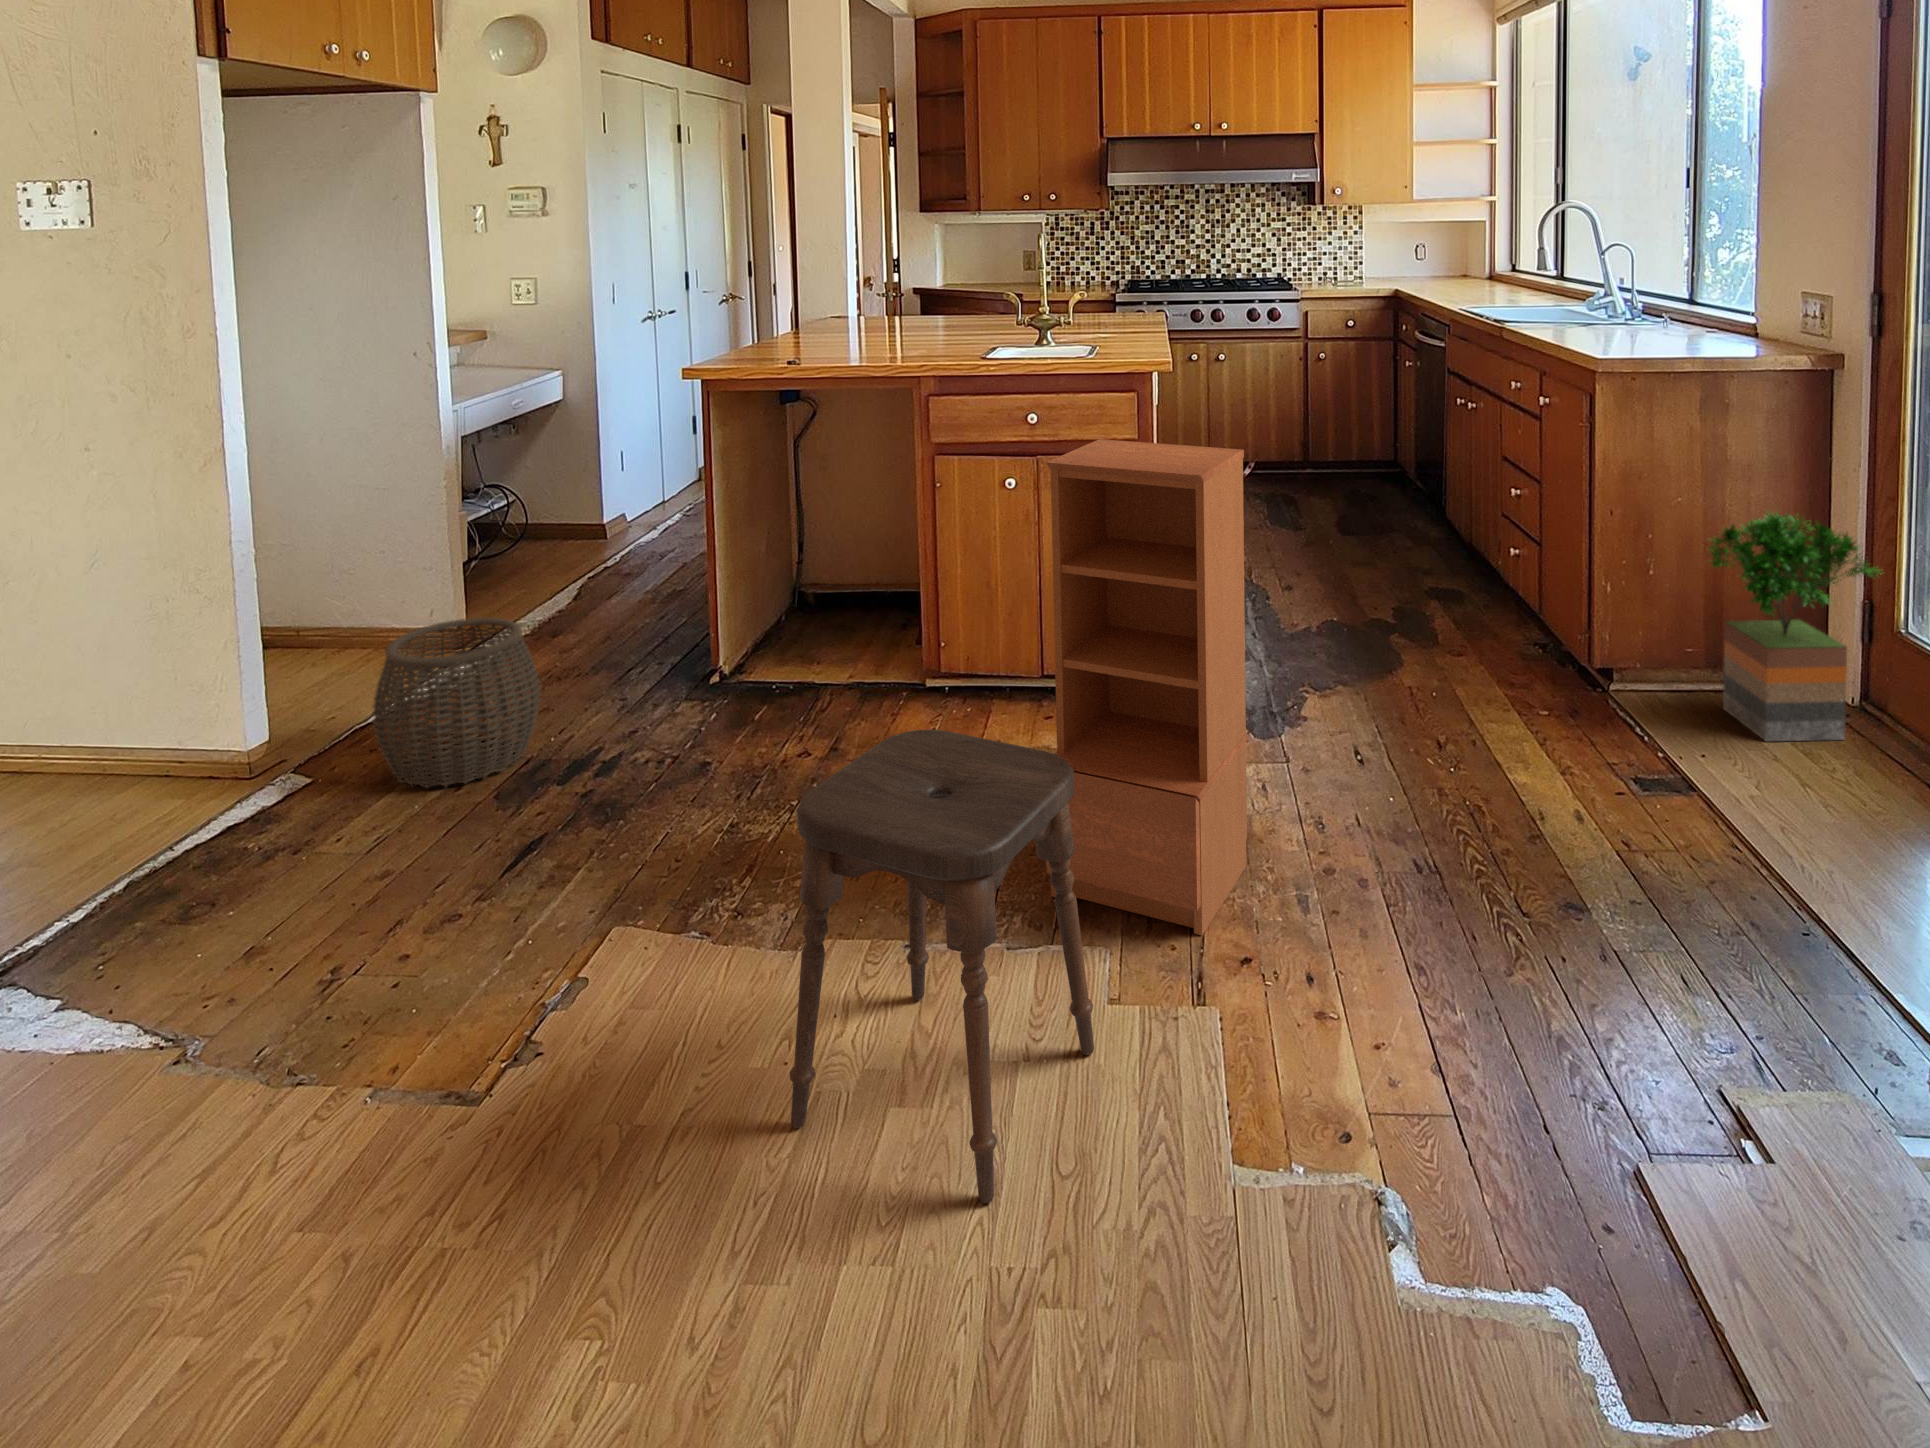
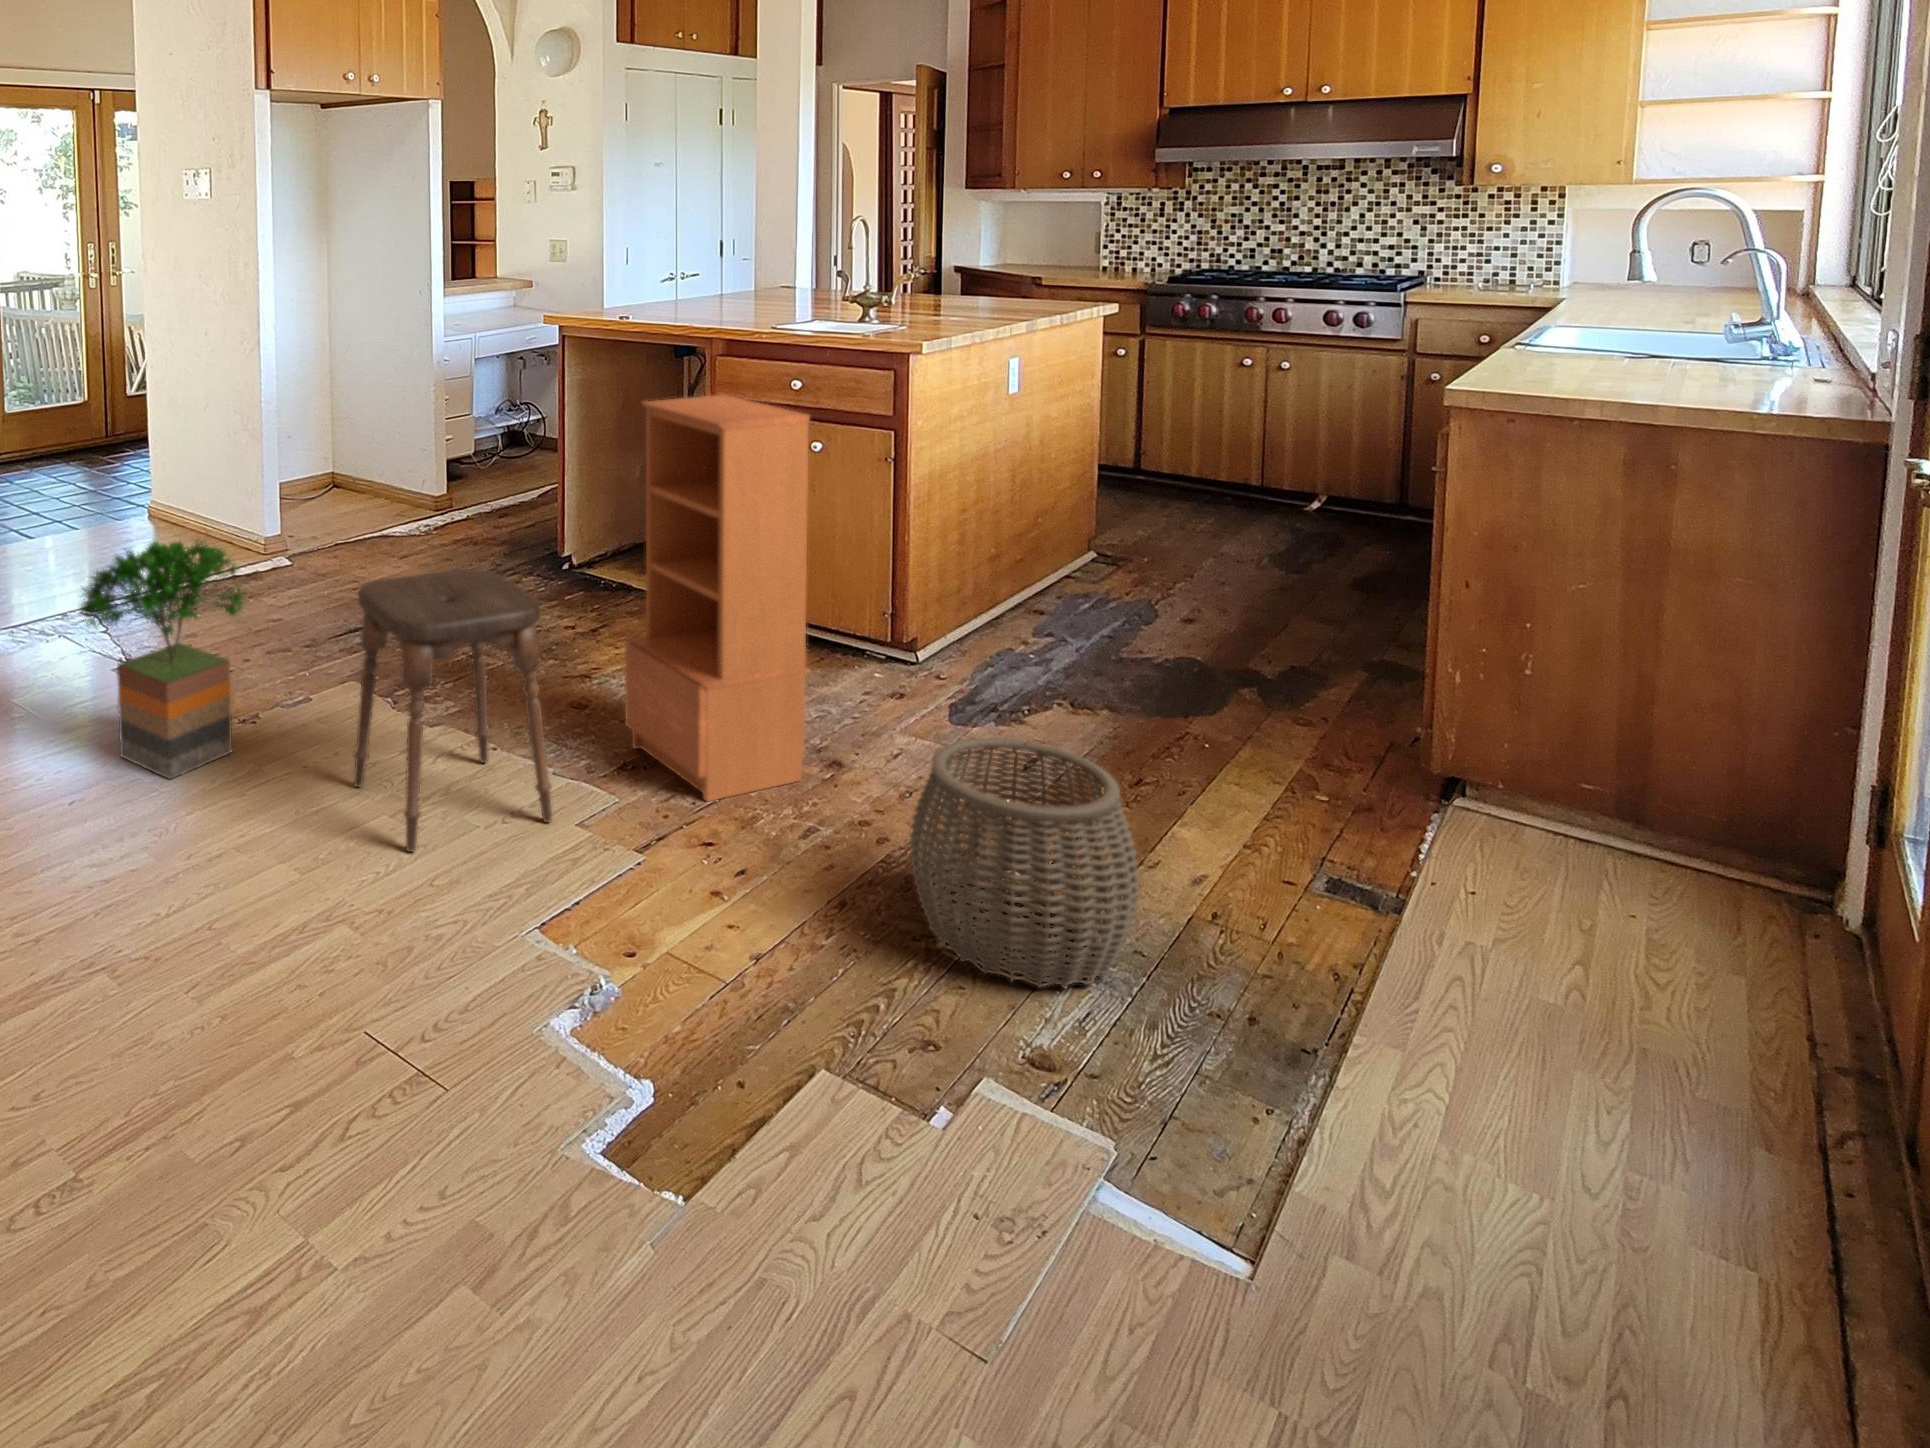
potted tree: present [1709,512,1881,741] -> present [79,540,246,780]
woven basket: present [372,618,541,788] -> present [909,737,1140,988]

